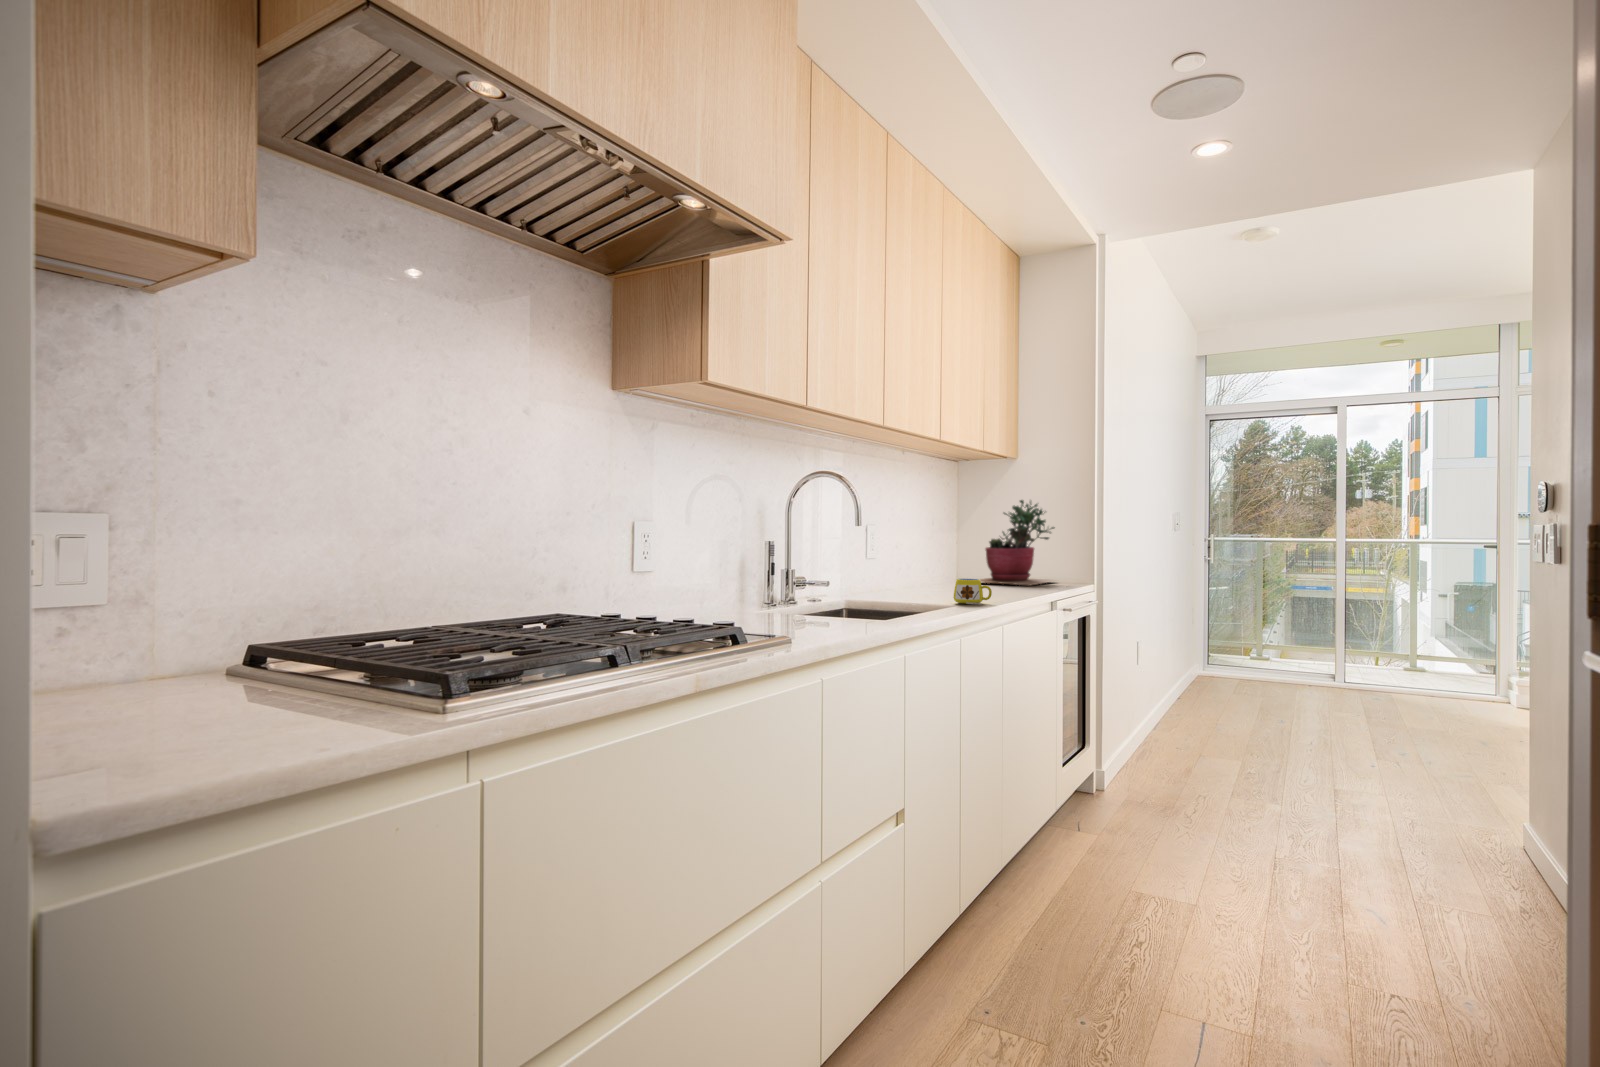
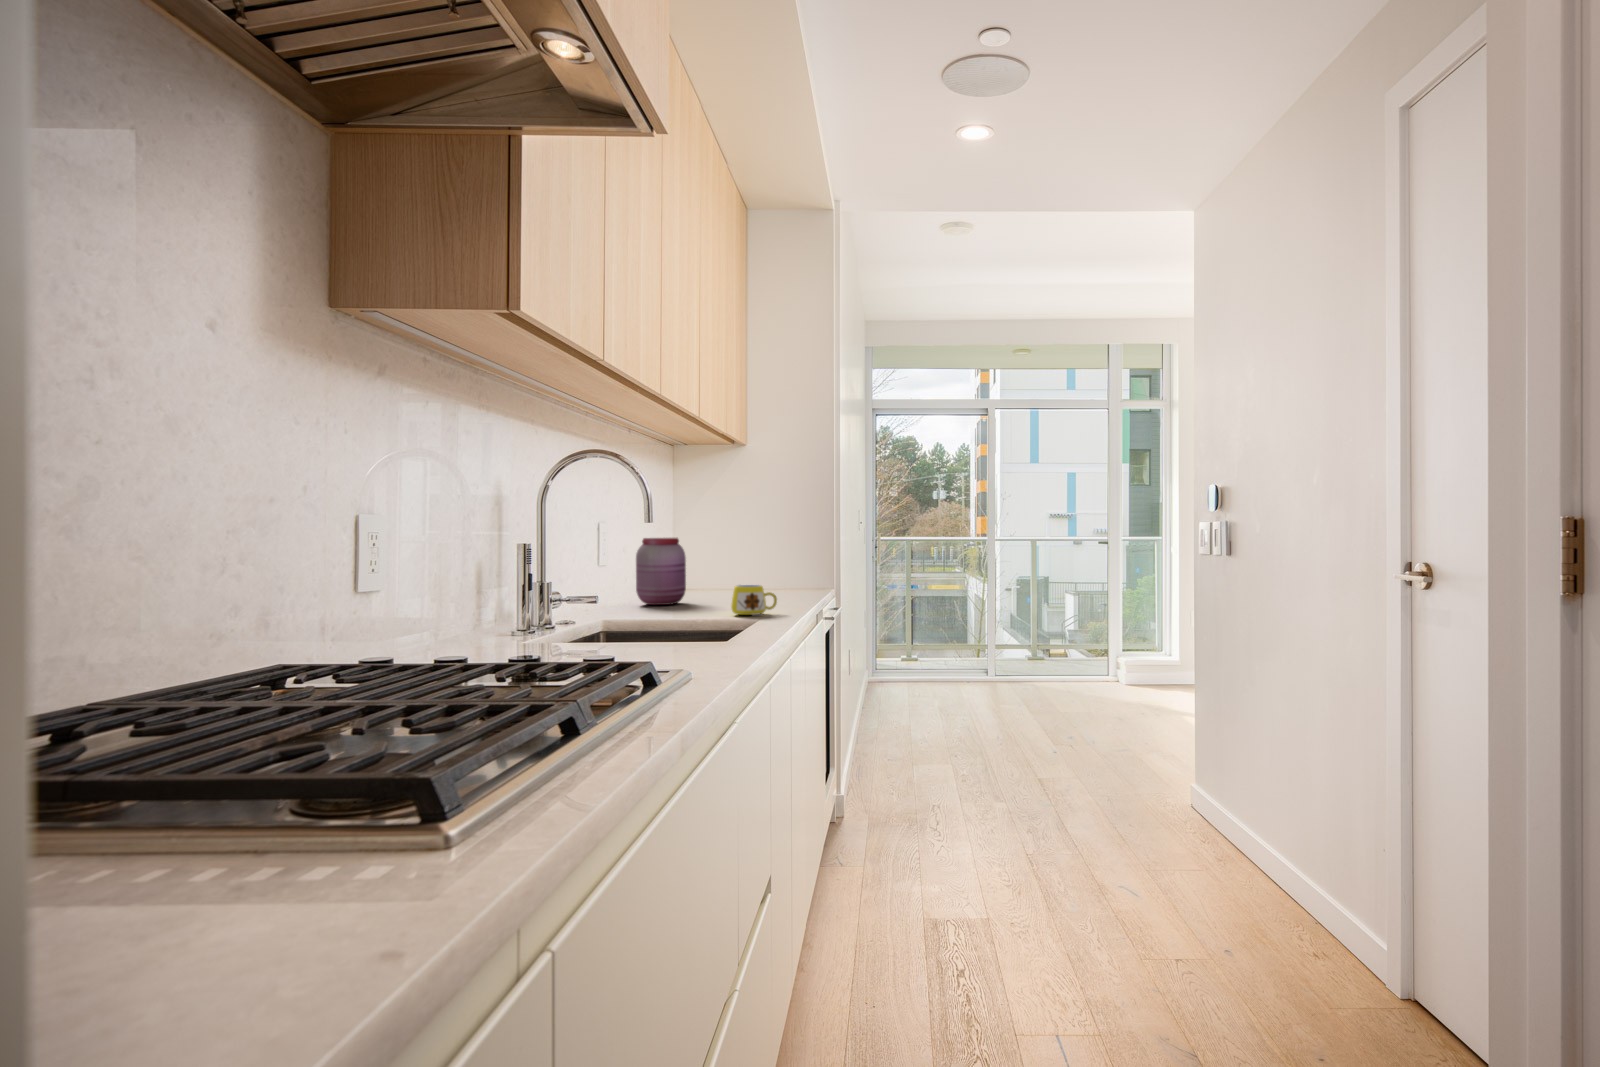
succulent plant: present [980,500,1055,586] -> none [679,492,774,590]
jar: none [907,538,948,593] -> present [636,538,686,605]

